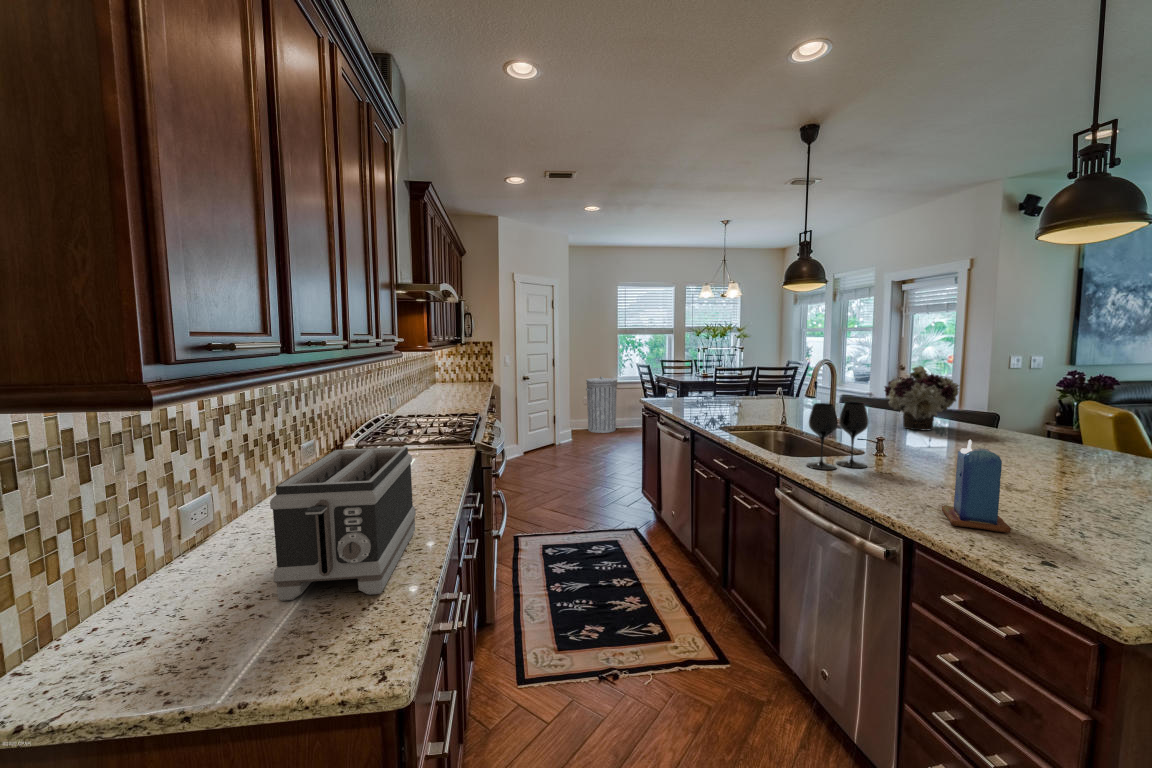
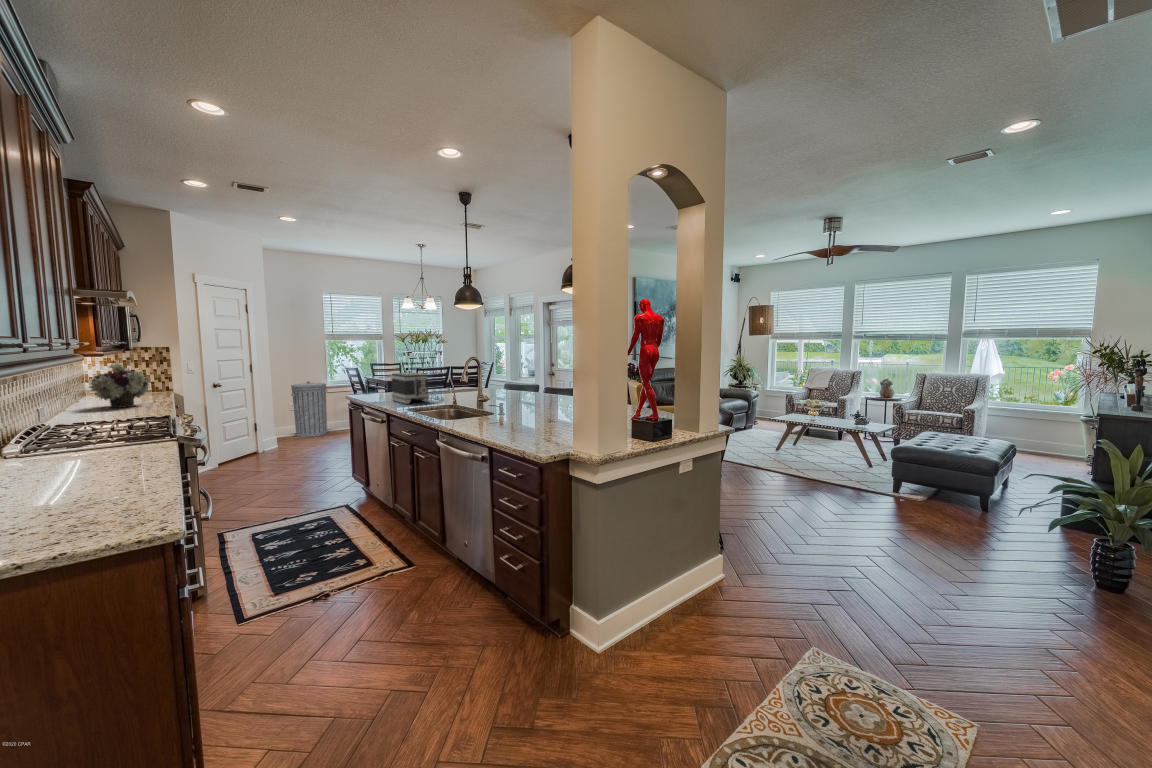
flower arrangement: present [884,366,959,431] -> present [89,363,149,408]
wine glass: present [807,402,868,470] -> none [454,382,489,424]
candle: present [942,440,1011,533] -> none [509,394,532,437]
toaster: present [270,447,416,601] -> present [391,373,429,404]

